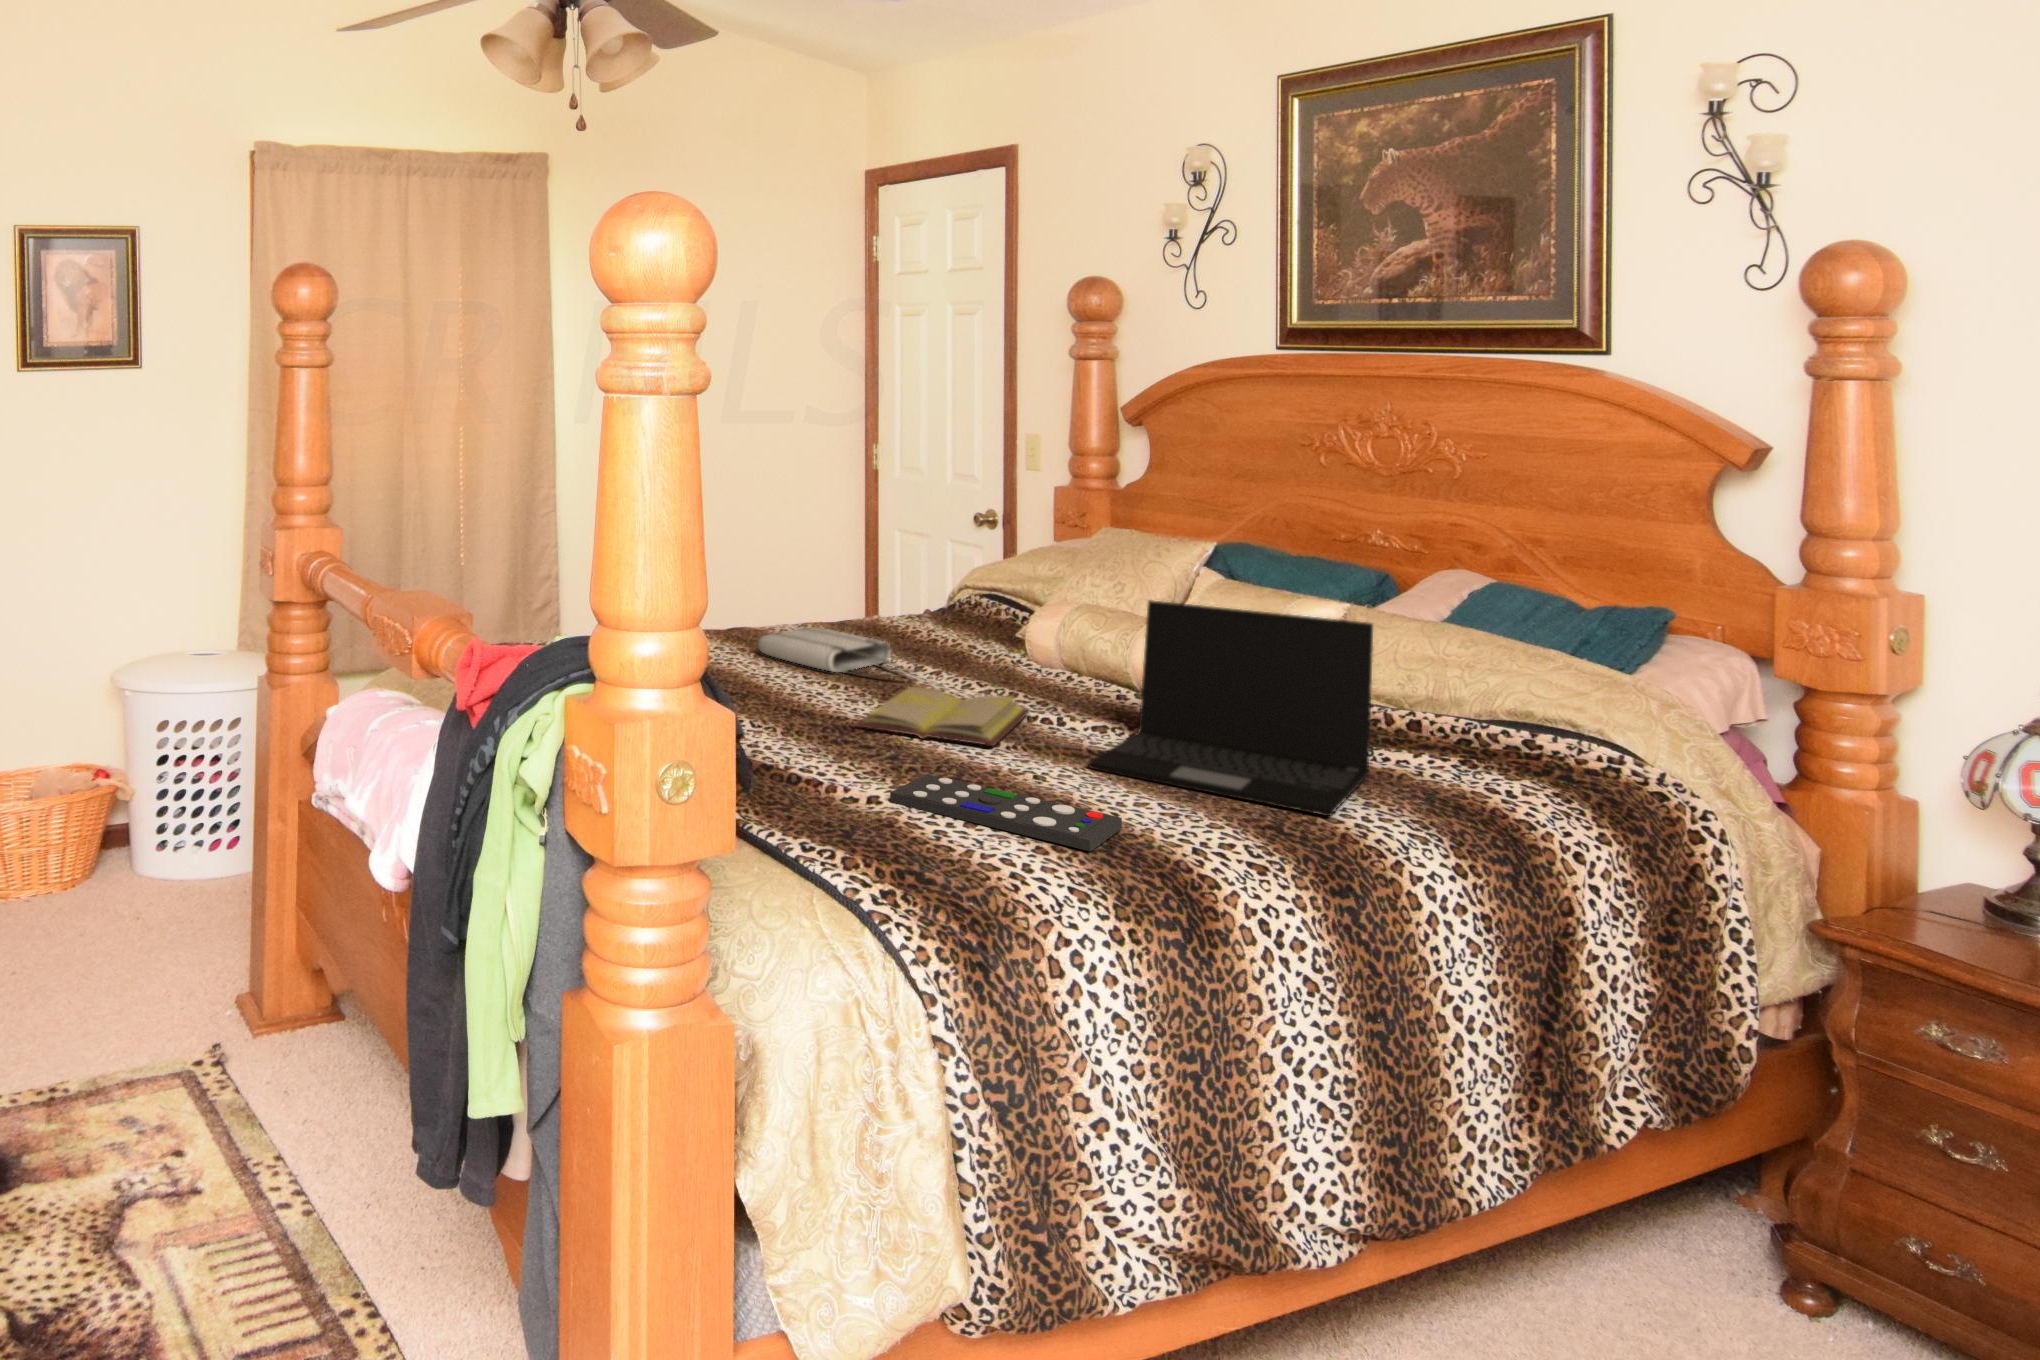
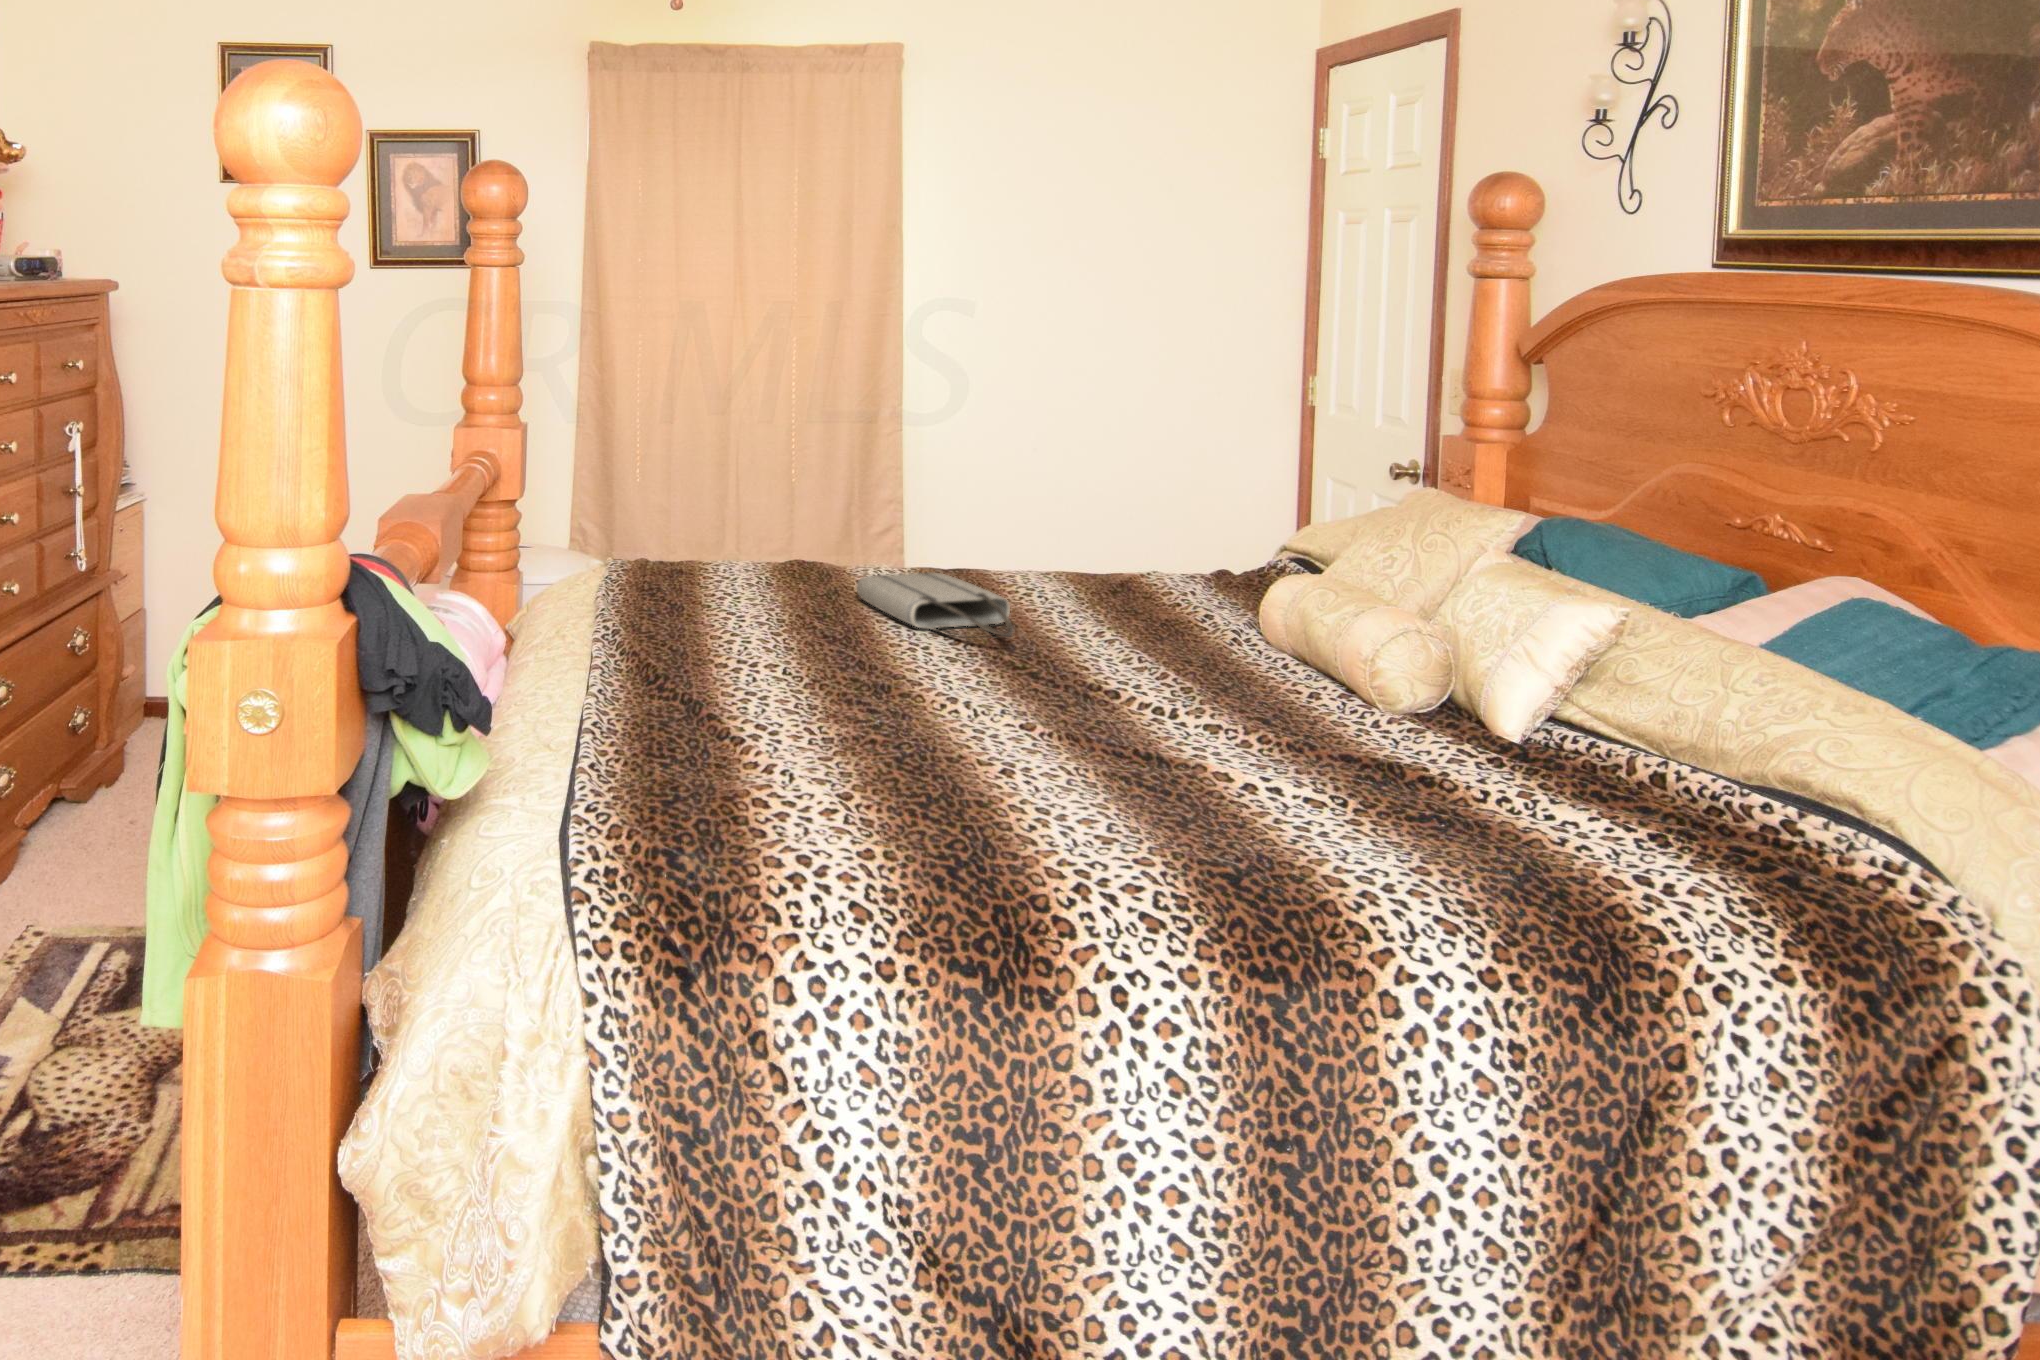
laptop: present [1088,600,1373,816] -> none [1084,566,1515,873]
diary: present [855,687,1030,746] -> none [851,652,1102,732]
remote control: present [890,774,1122,851] -> none [773,751,1017,864]

